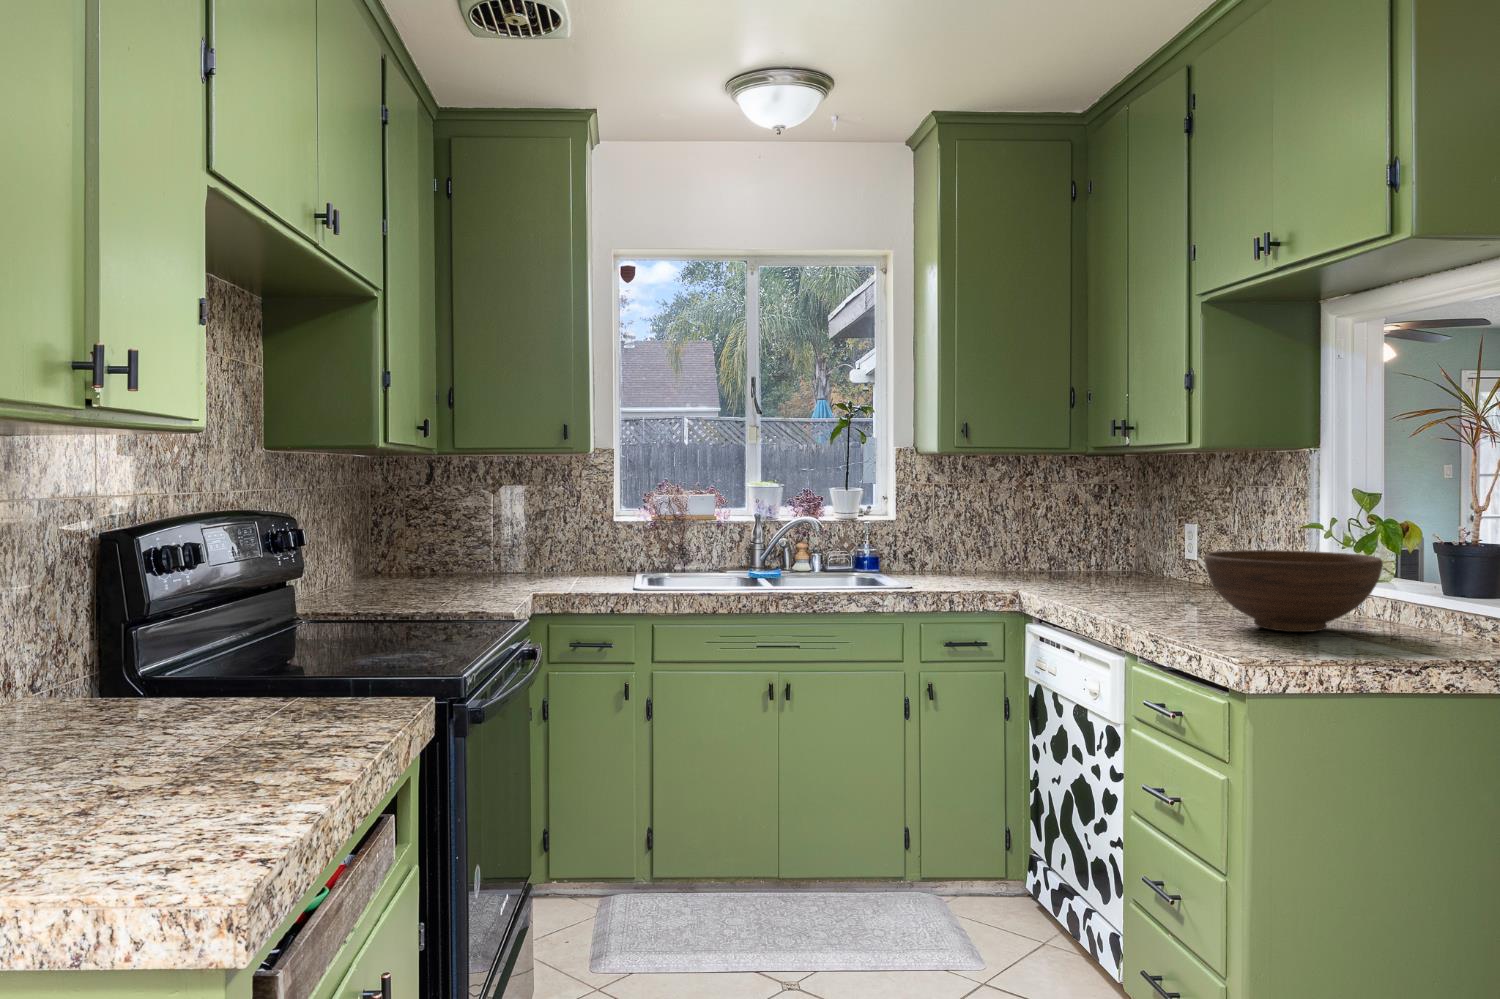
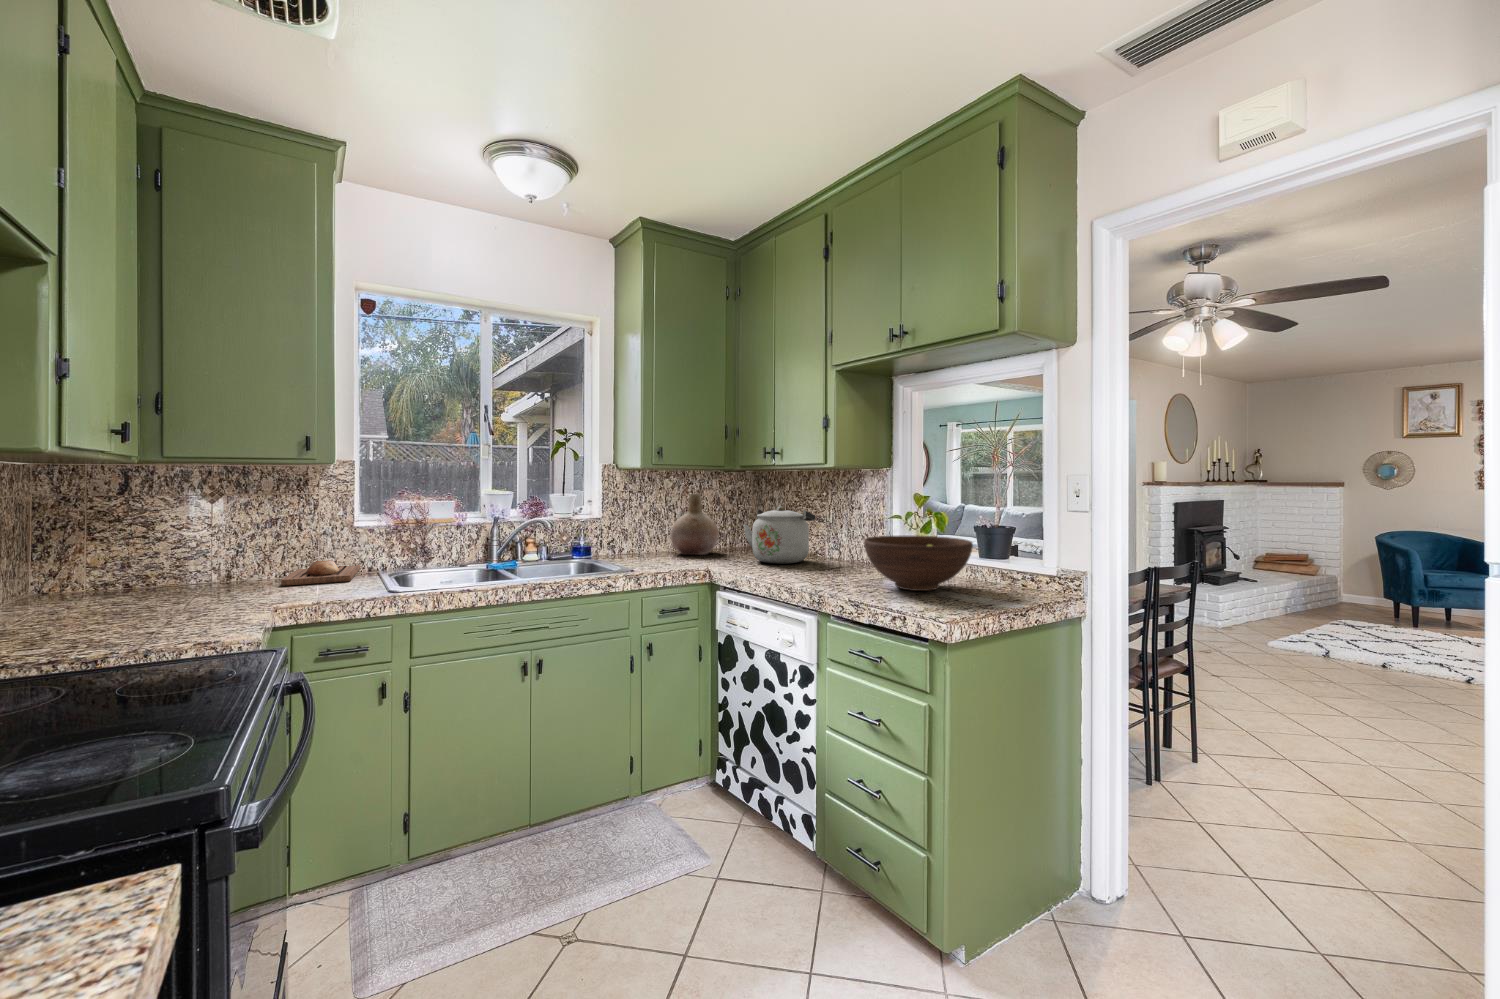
vase: none [988,487,1062,576] -> present [670,494,719,555]
kettle: none [1085,505,1201,592] -> present [743,506,815,564]
bread loaf: none [547,555,620,580] -> present [281,560,360,586]

